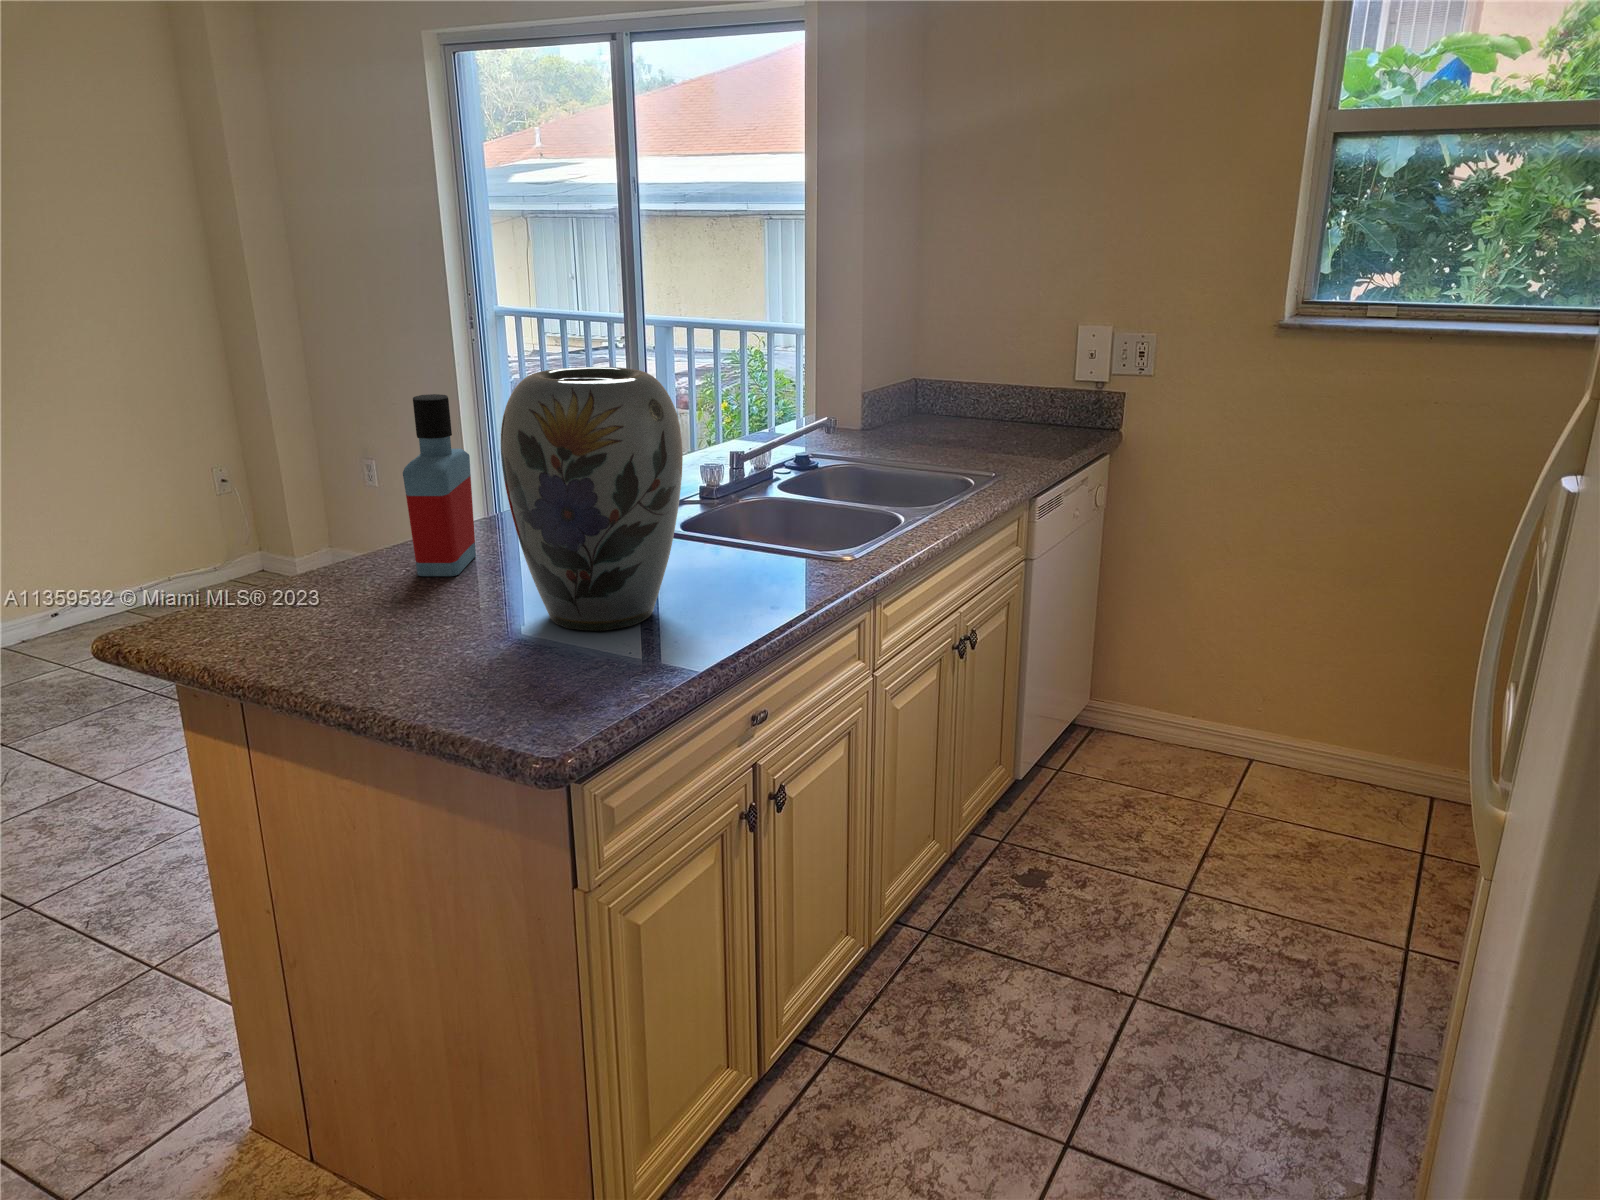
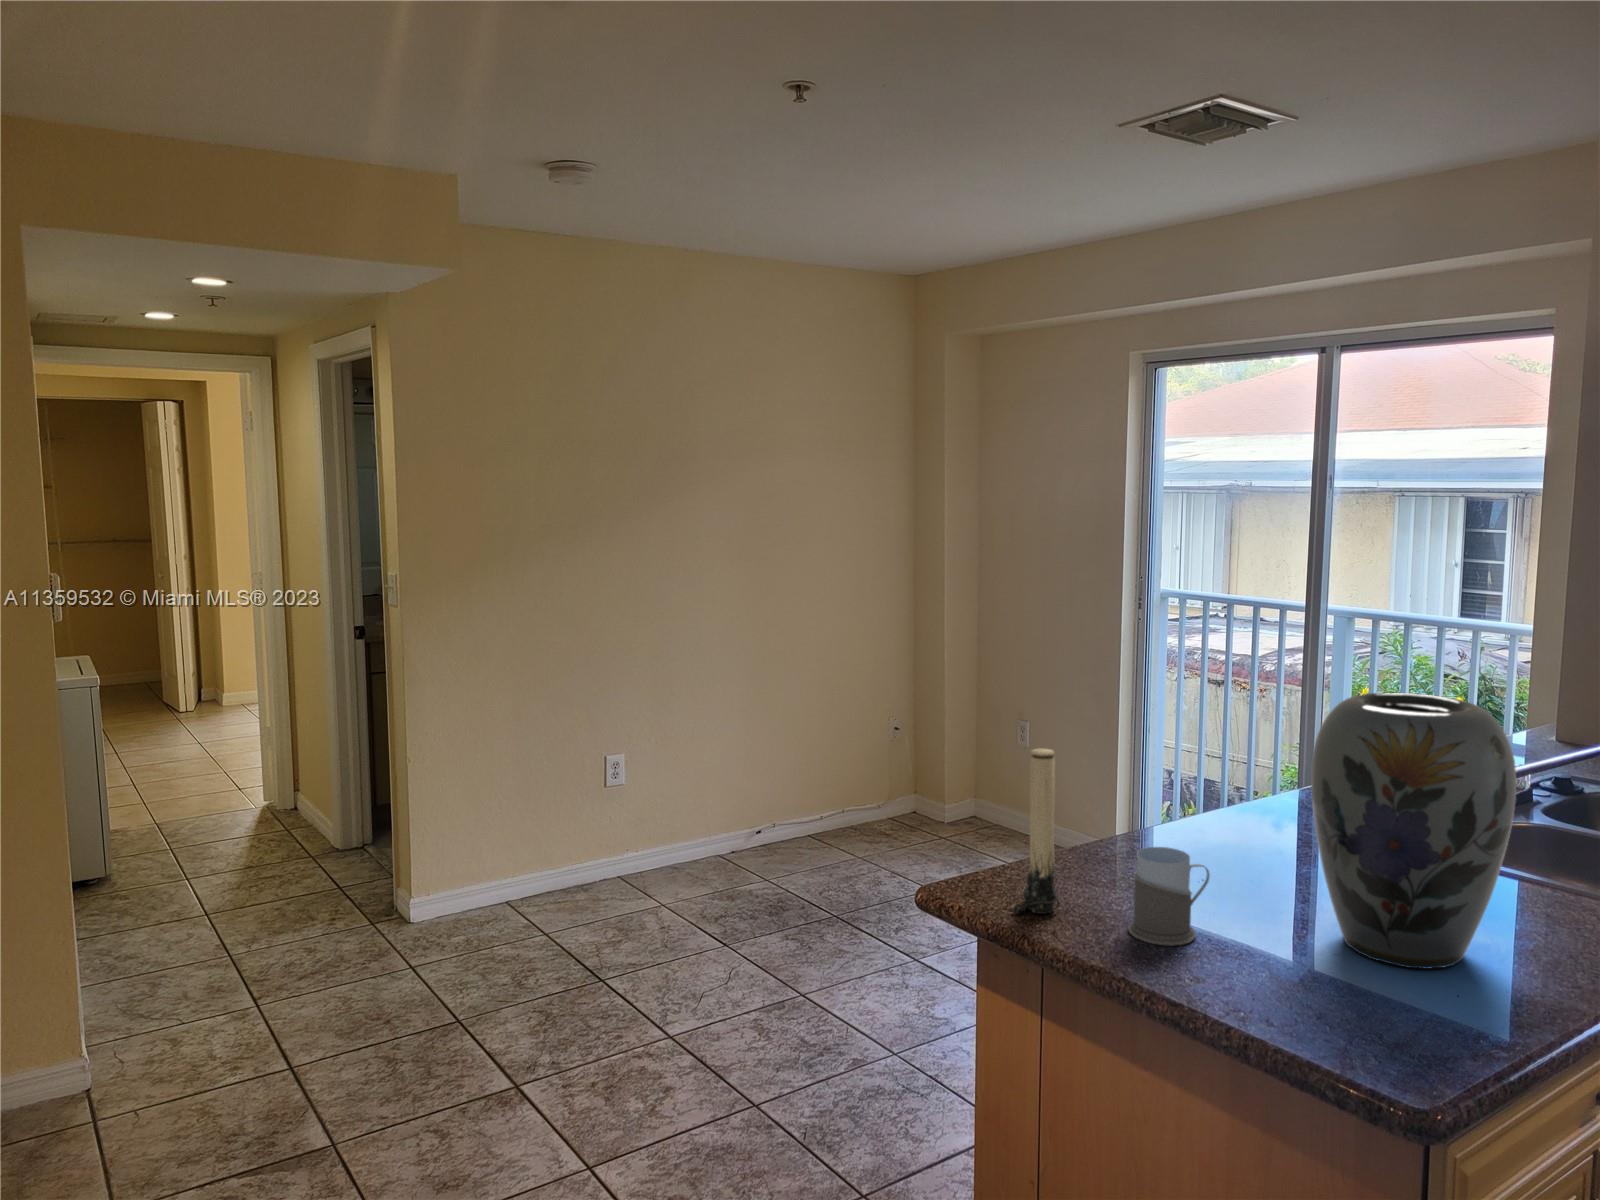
bottle: present [403,394,476,576] -> none [1180,700,1234,877]
candle: none [196,455,260,642] -> present [1013,749,1059,914]
mug: none [328,548,414,648] -> present [1128,847,1209,945]

